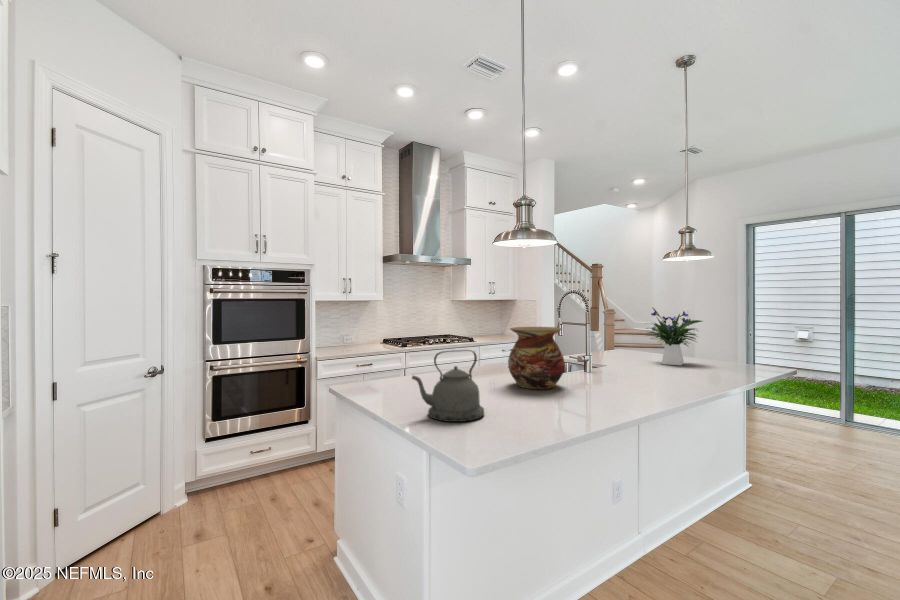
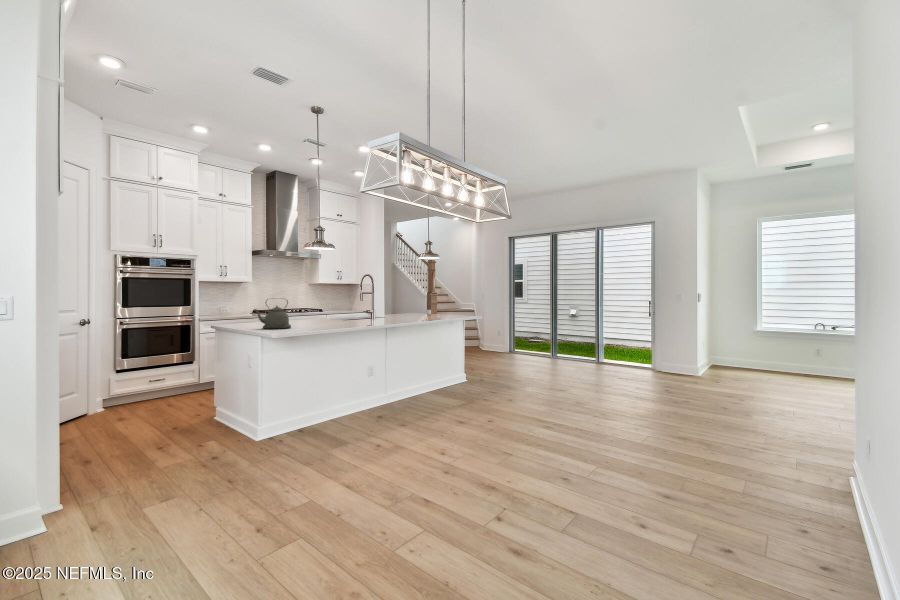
flower arrangement: present [647,308,702,365] -> none [409,287,440,319]
vase: present [508,327,564,389] -> none [316,293,346,324]

